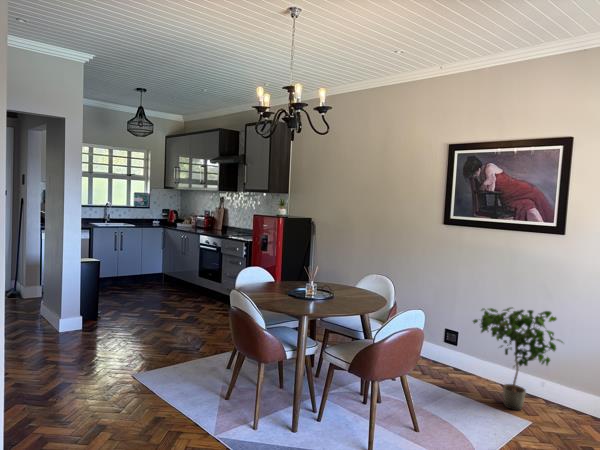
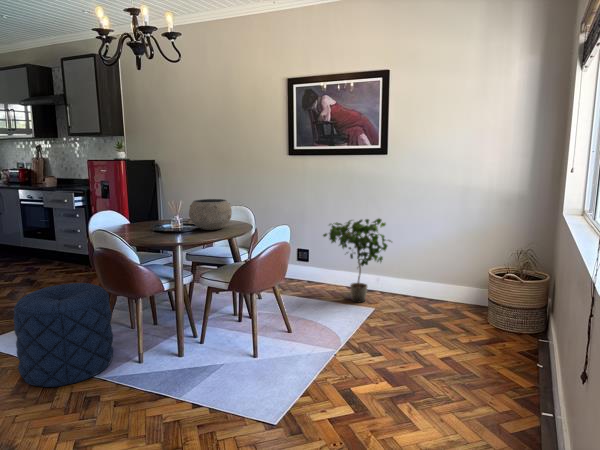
ceramic bowl: none [322,268,365,302] -> present [189,199,232,230]
pouf: none [152,335,236,435] -> present [14,283,113,387]

